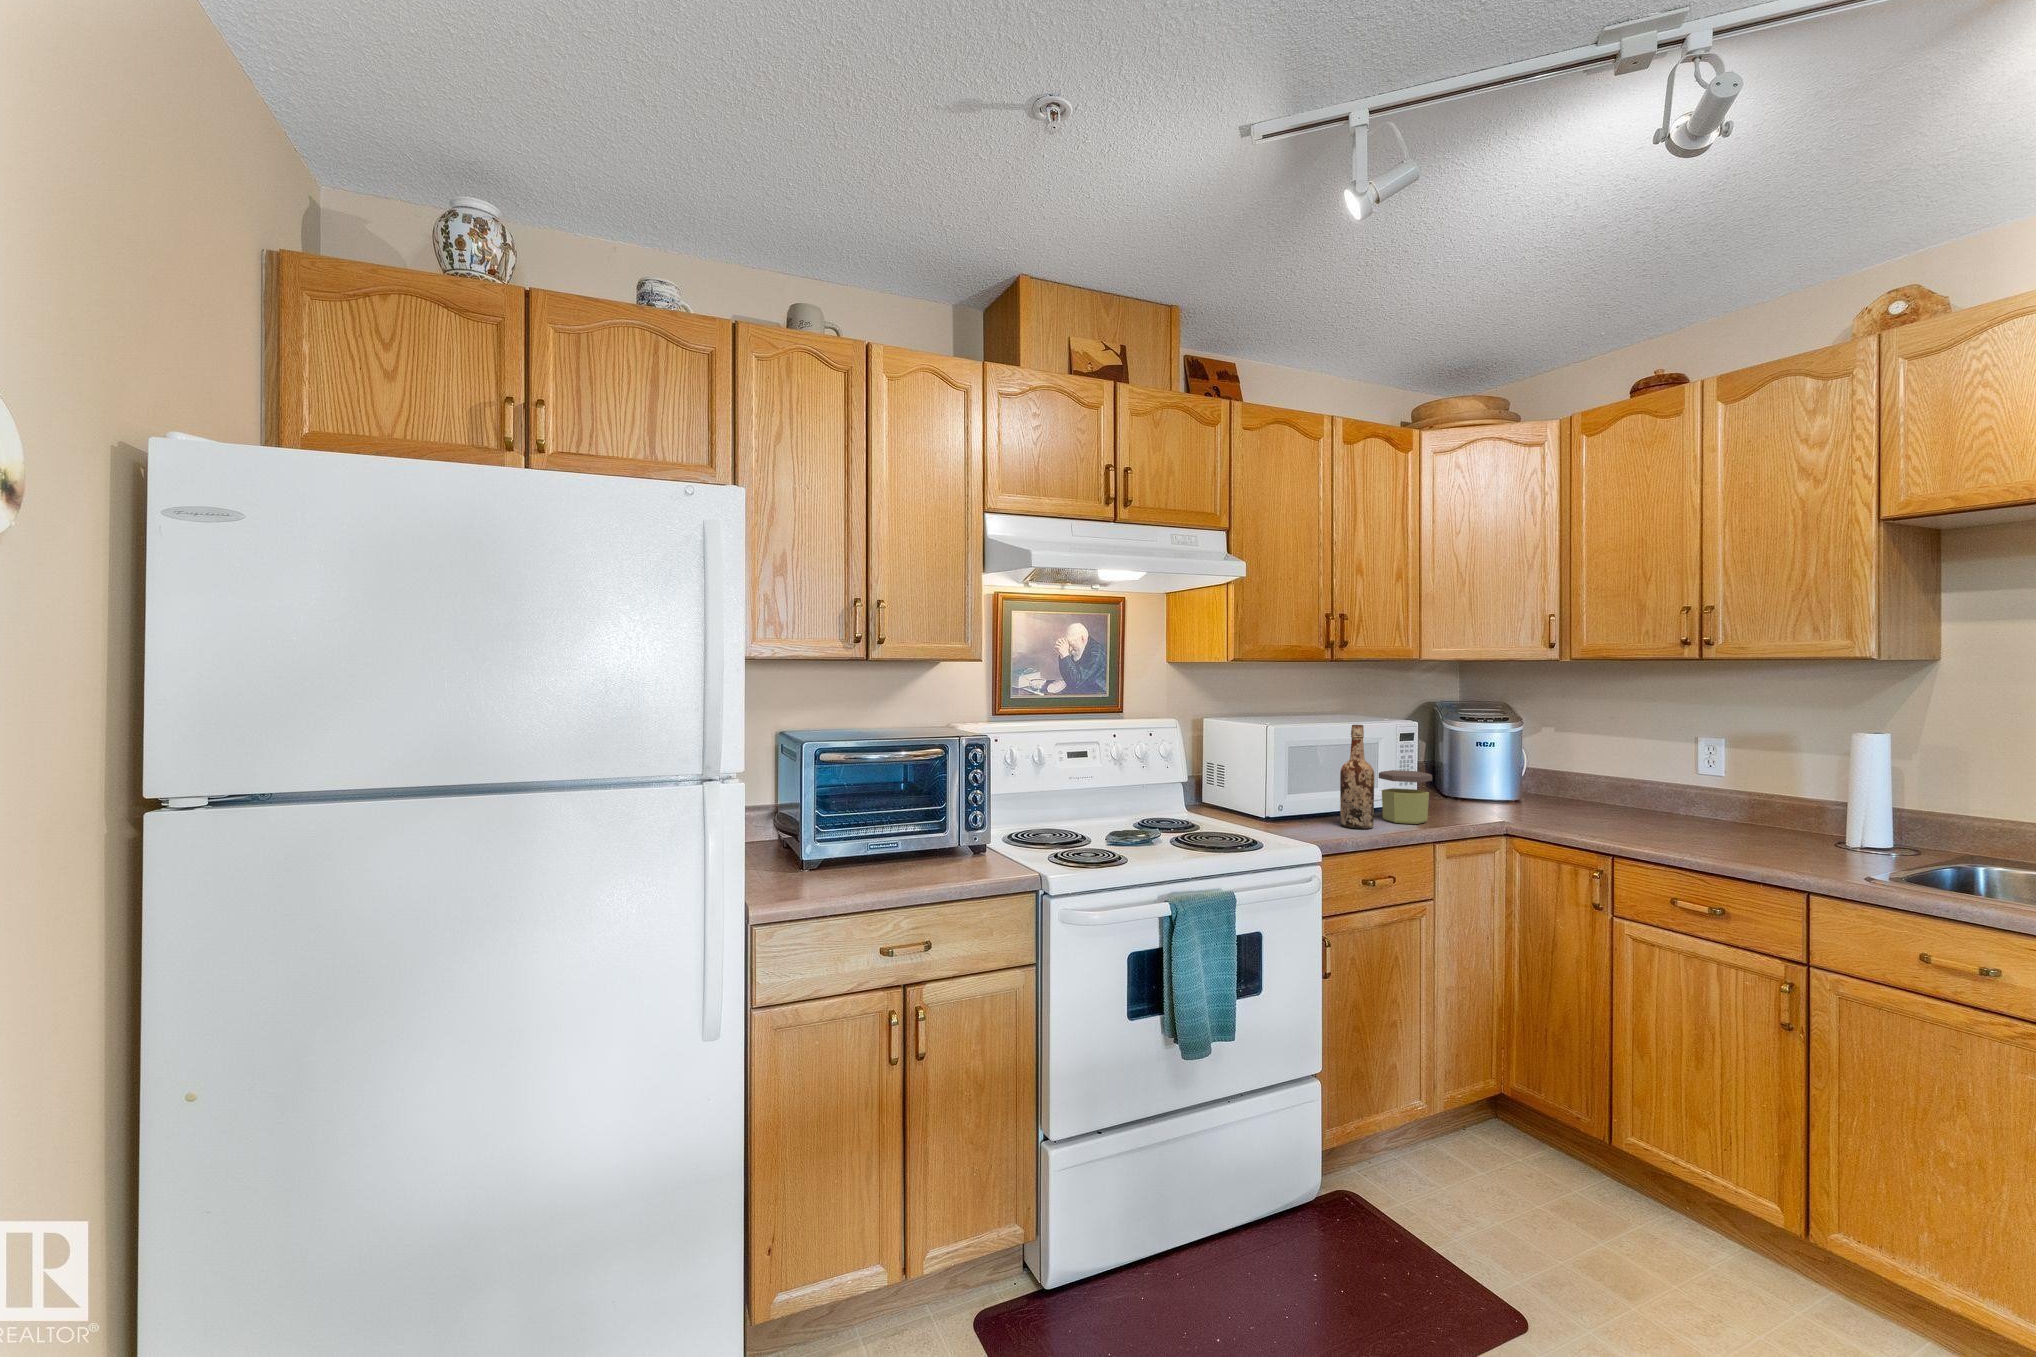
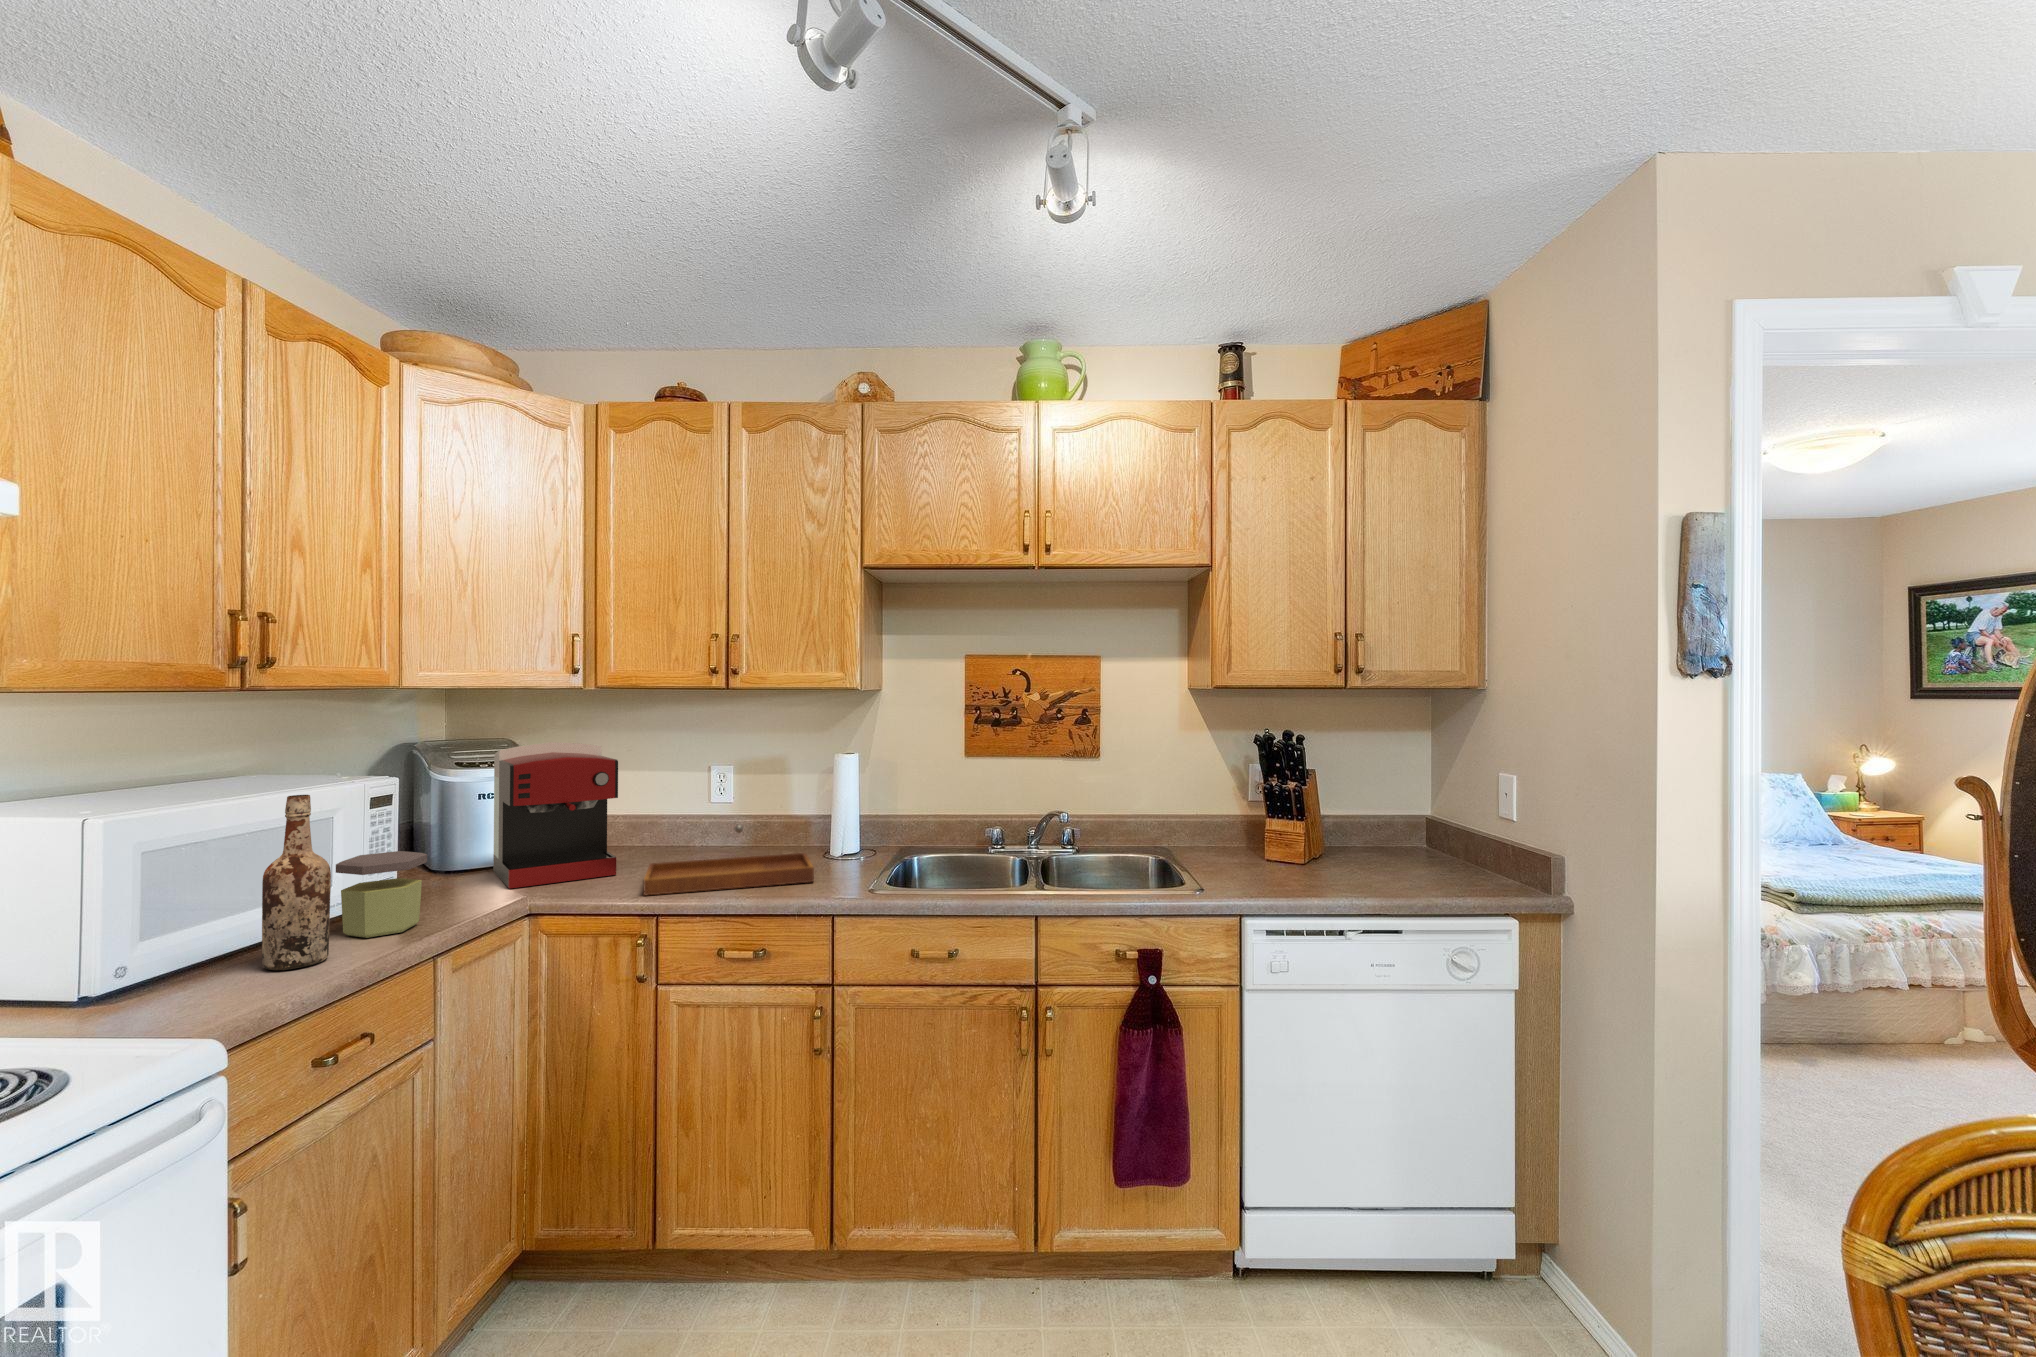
coffee maker: none [1487,706,1586,821] -> present [493,742,618,888]
tray: none [1601,791,1799,860] -> present [643,824,814,895]

